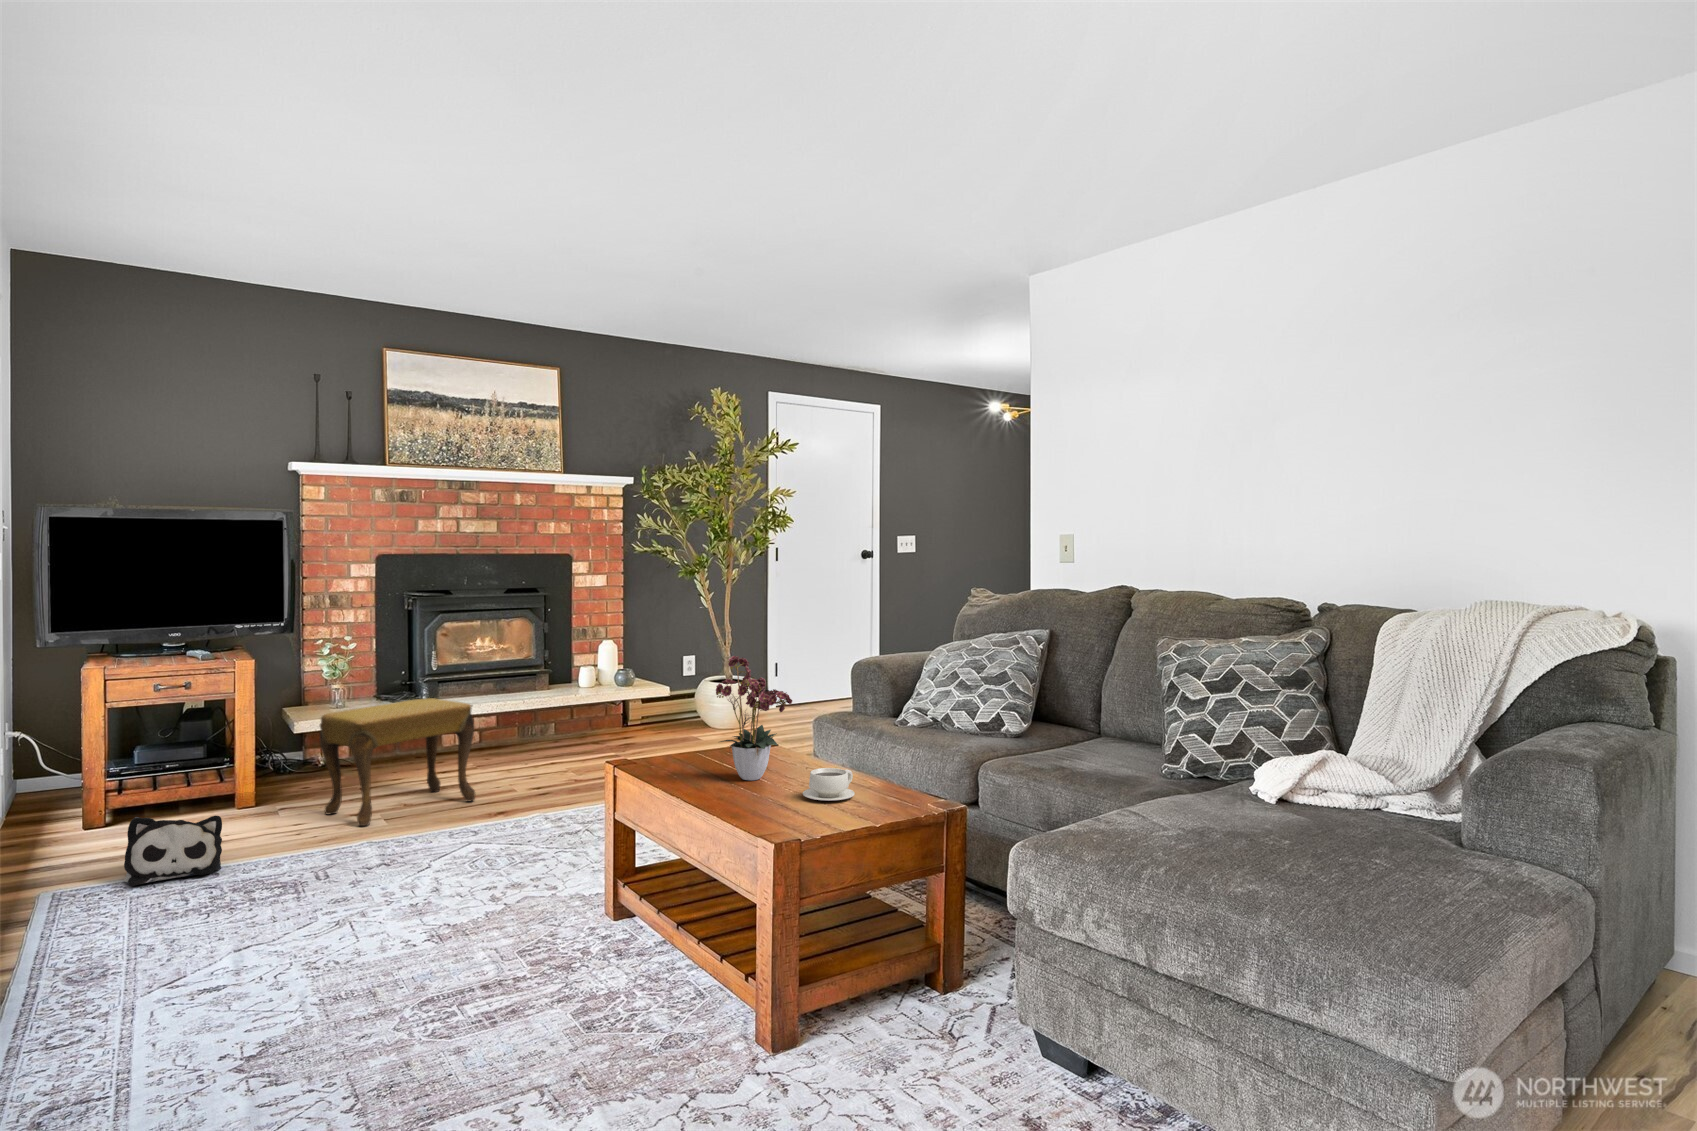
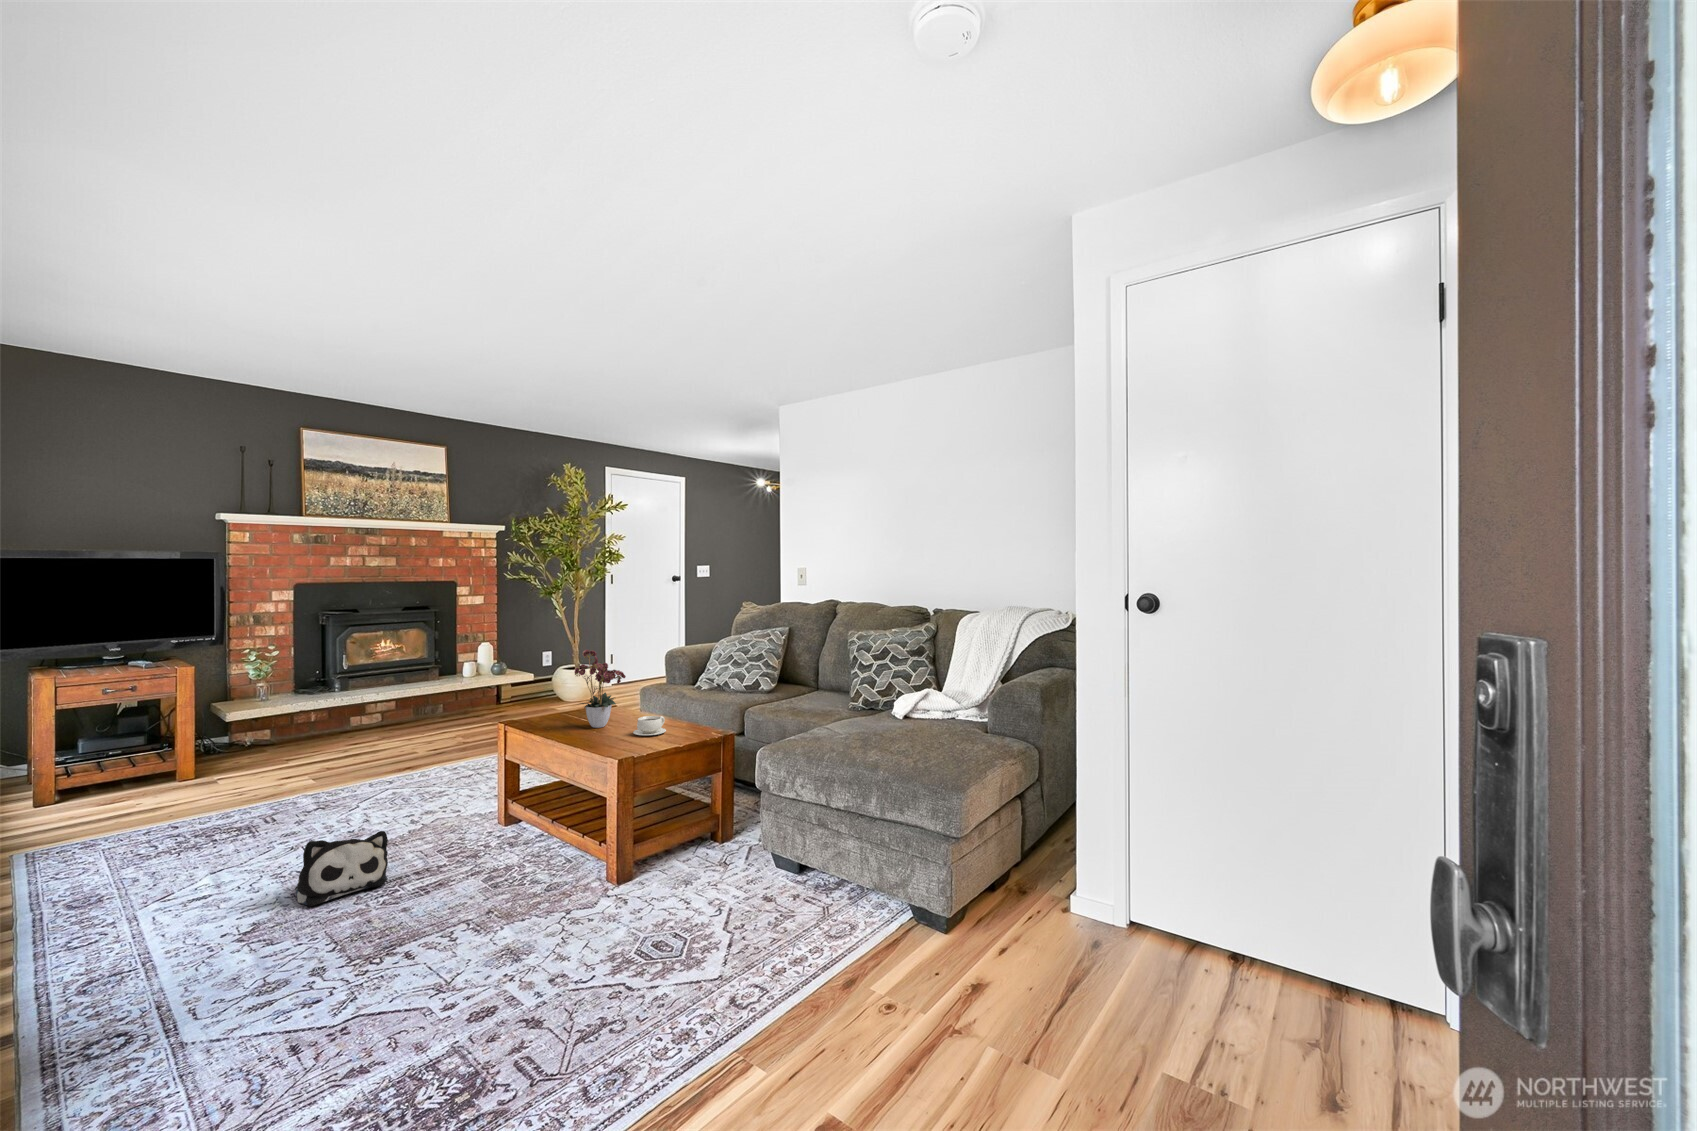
footstool: present [320,698,476,826] -> none [256,690,386,785]
plush toy: present [124,815,222,886] -> present [295,831,388,906]

